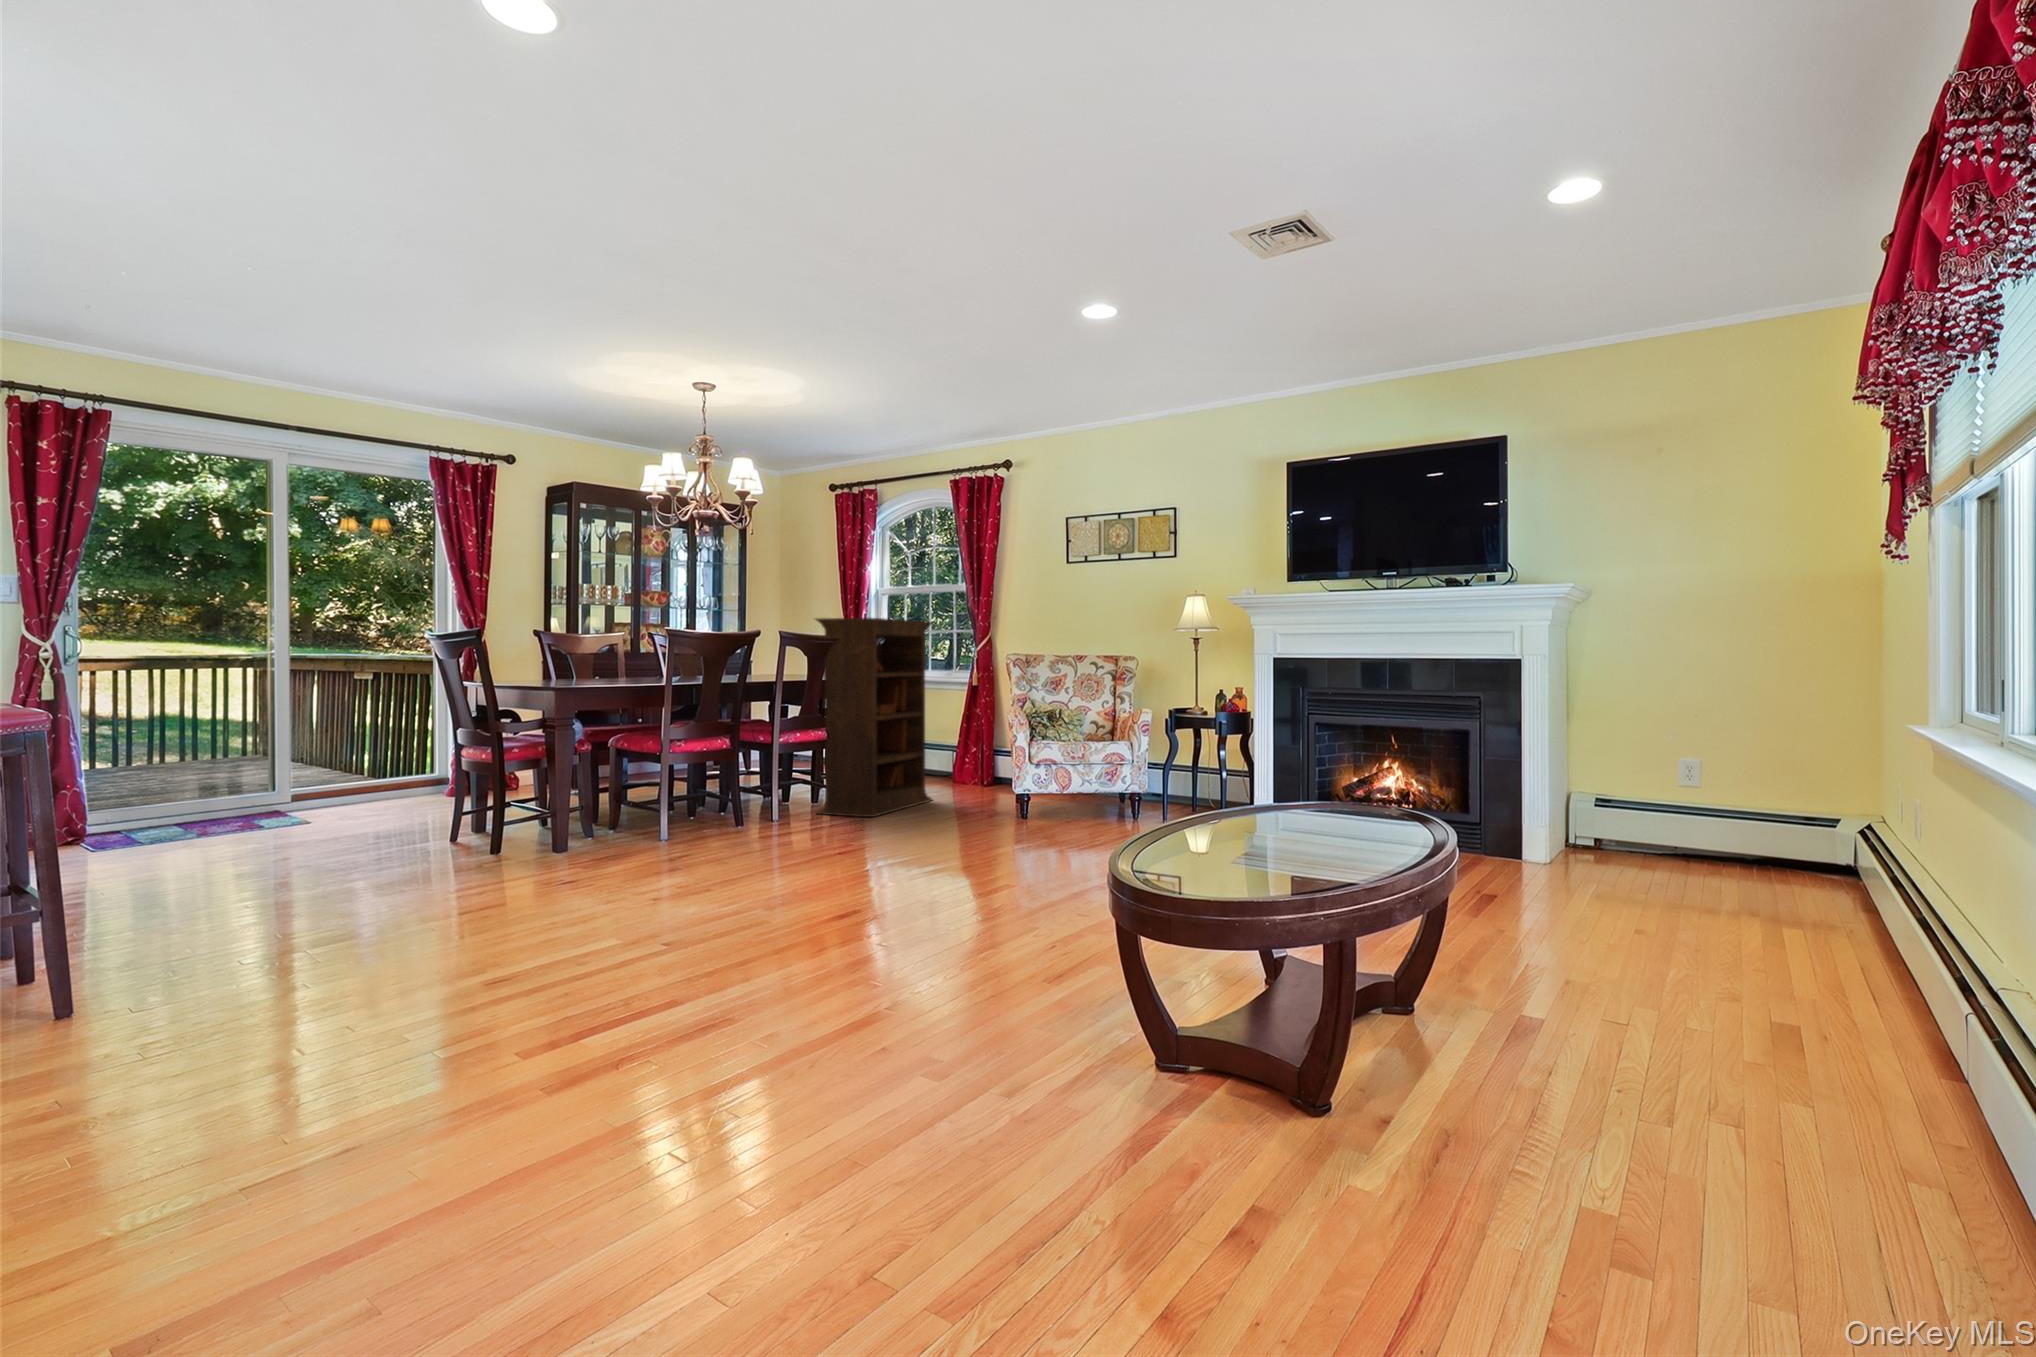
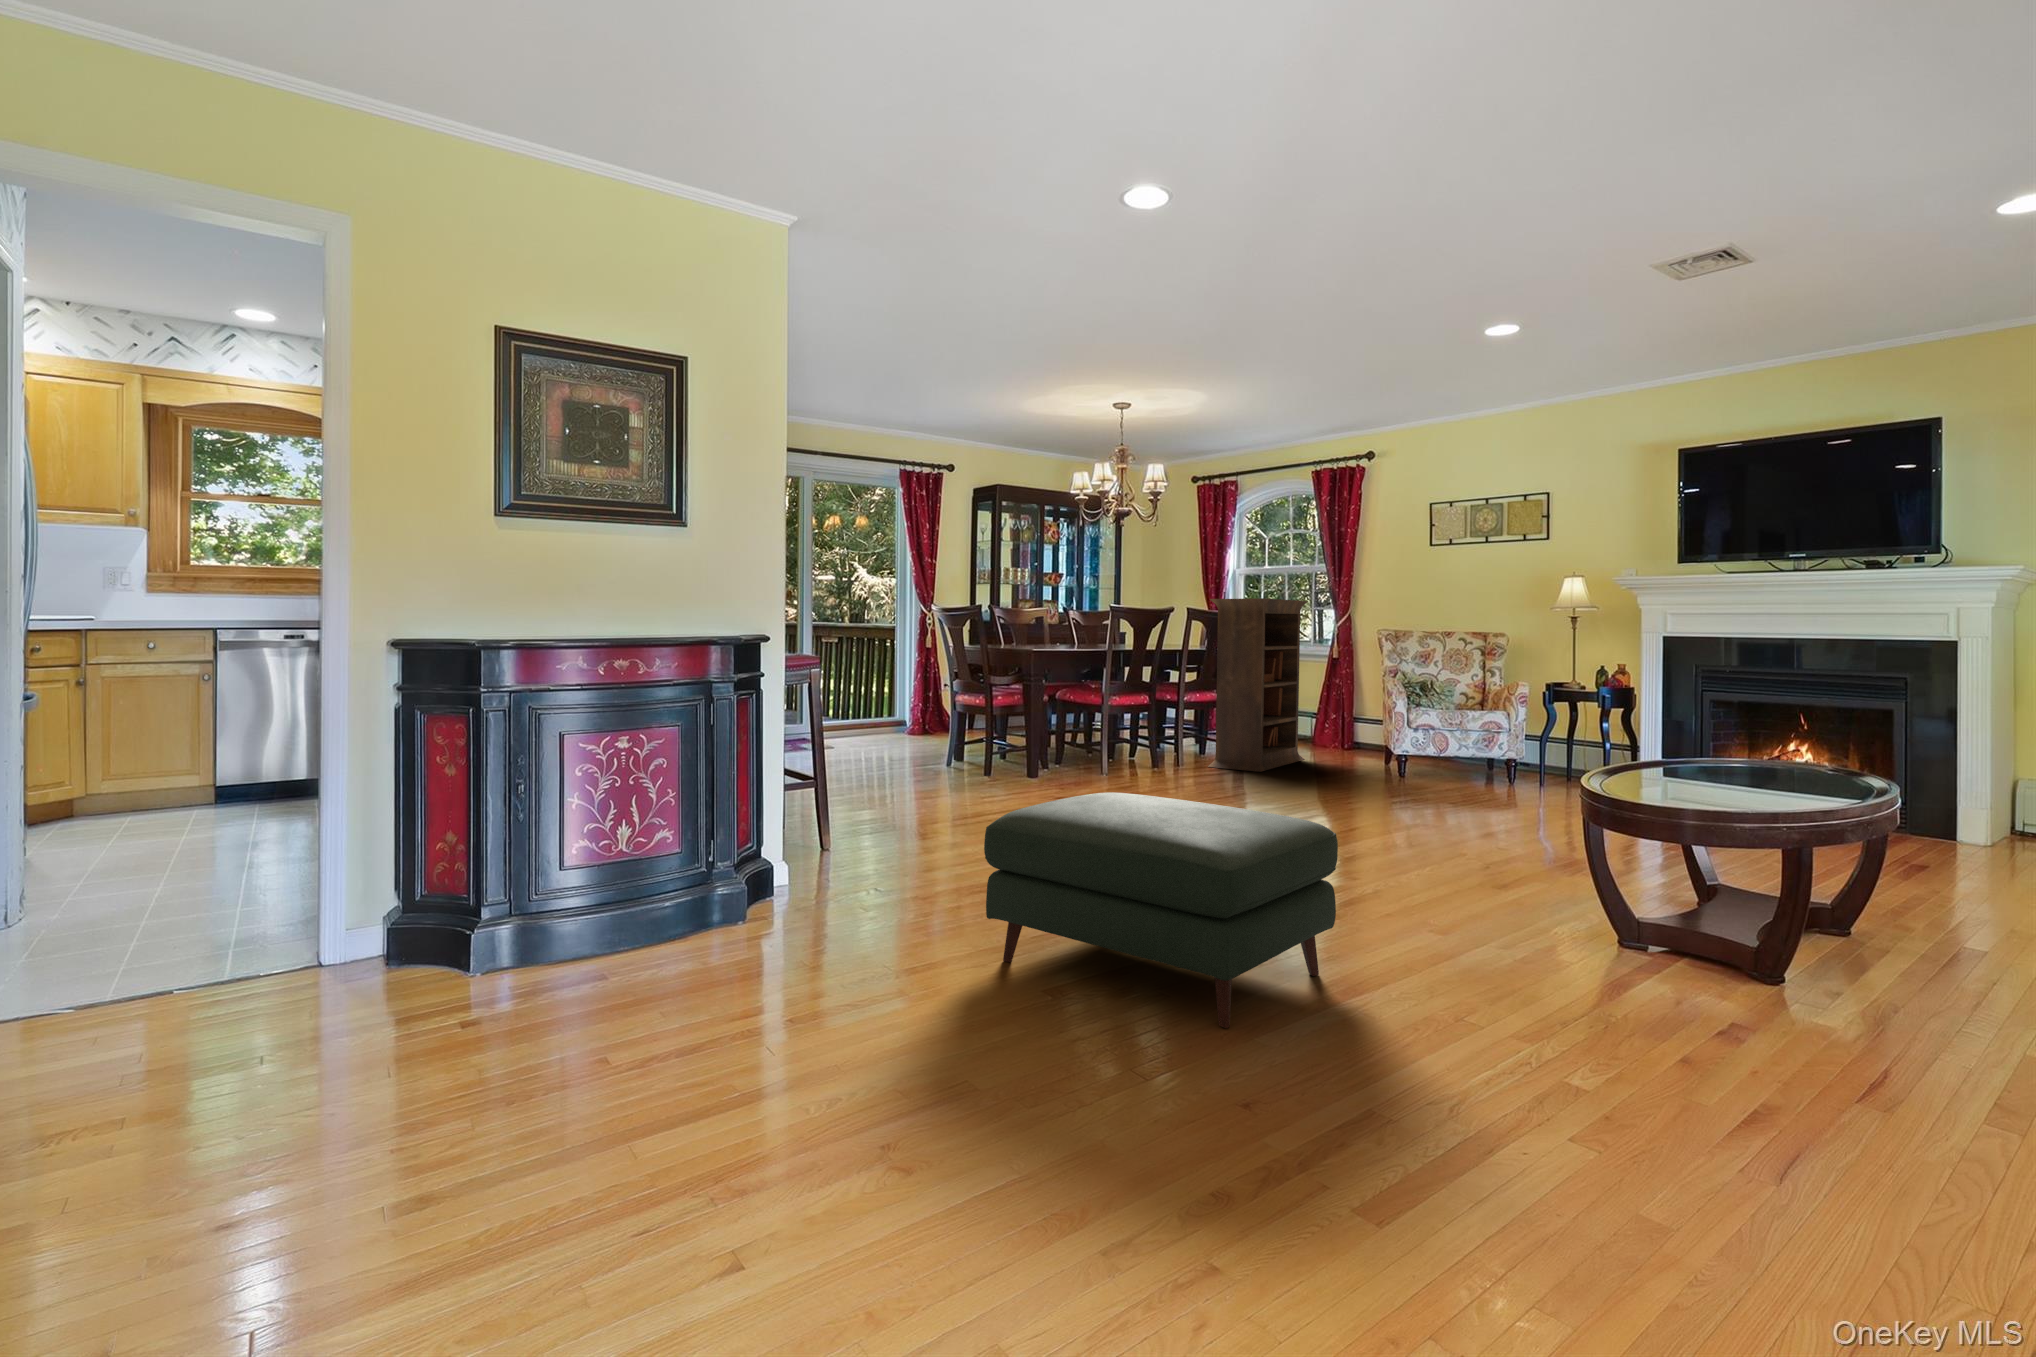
ottoman: none [234,871,765,1221] -> present [984,792,1338,1028]

